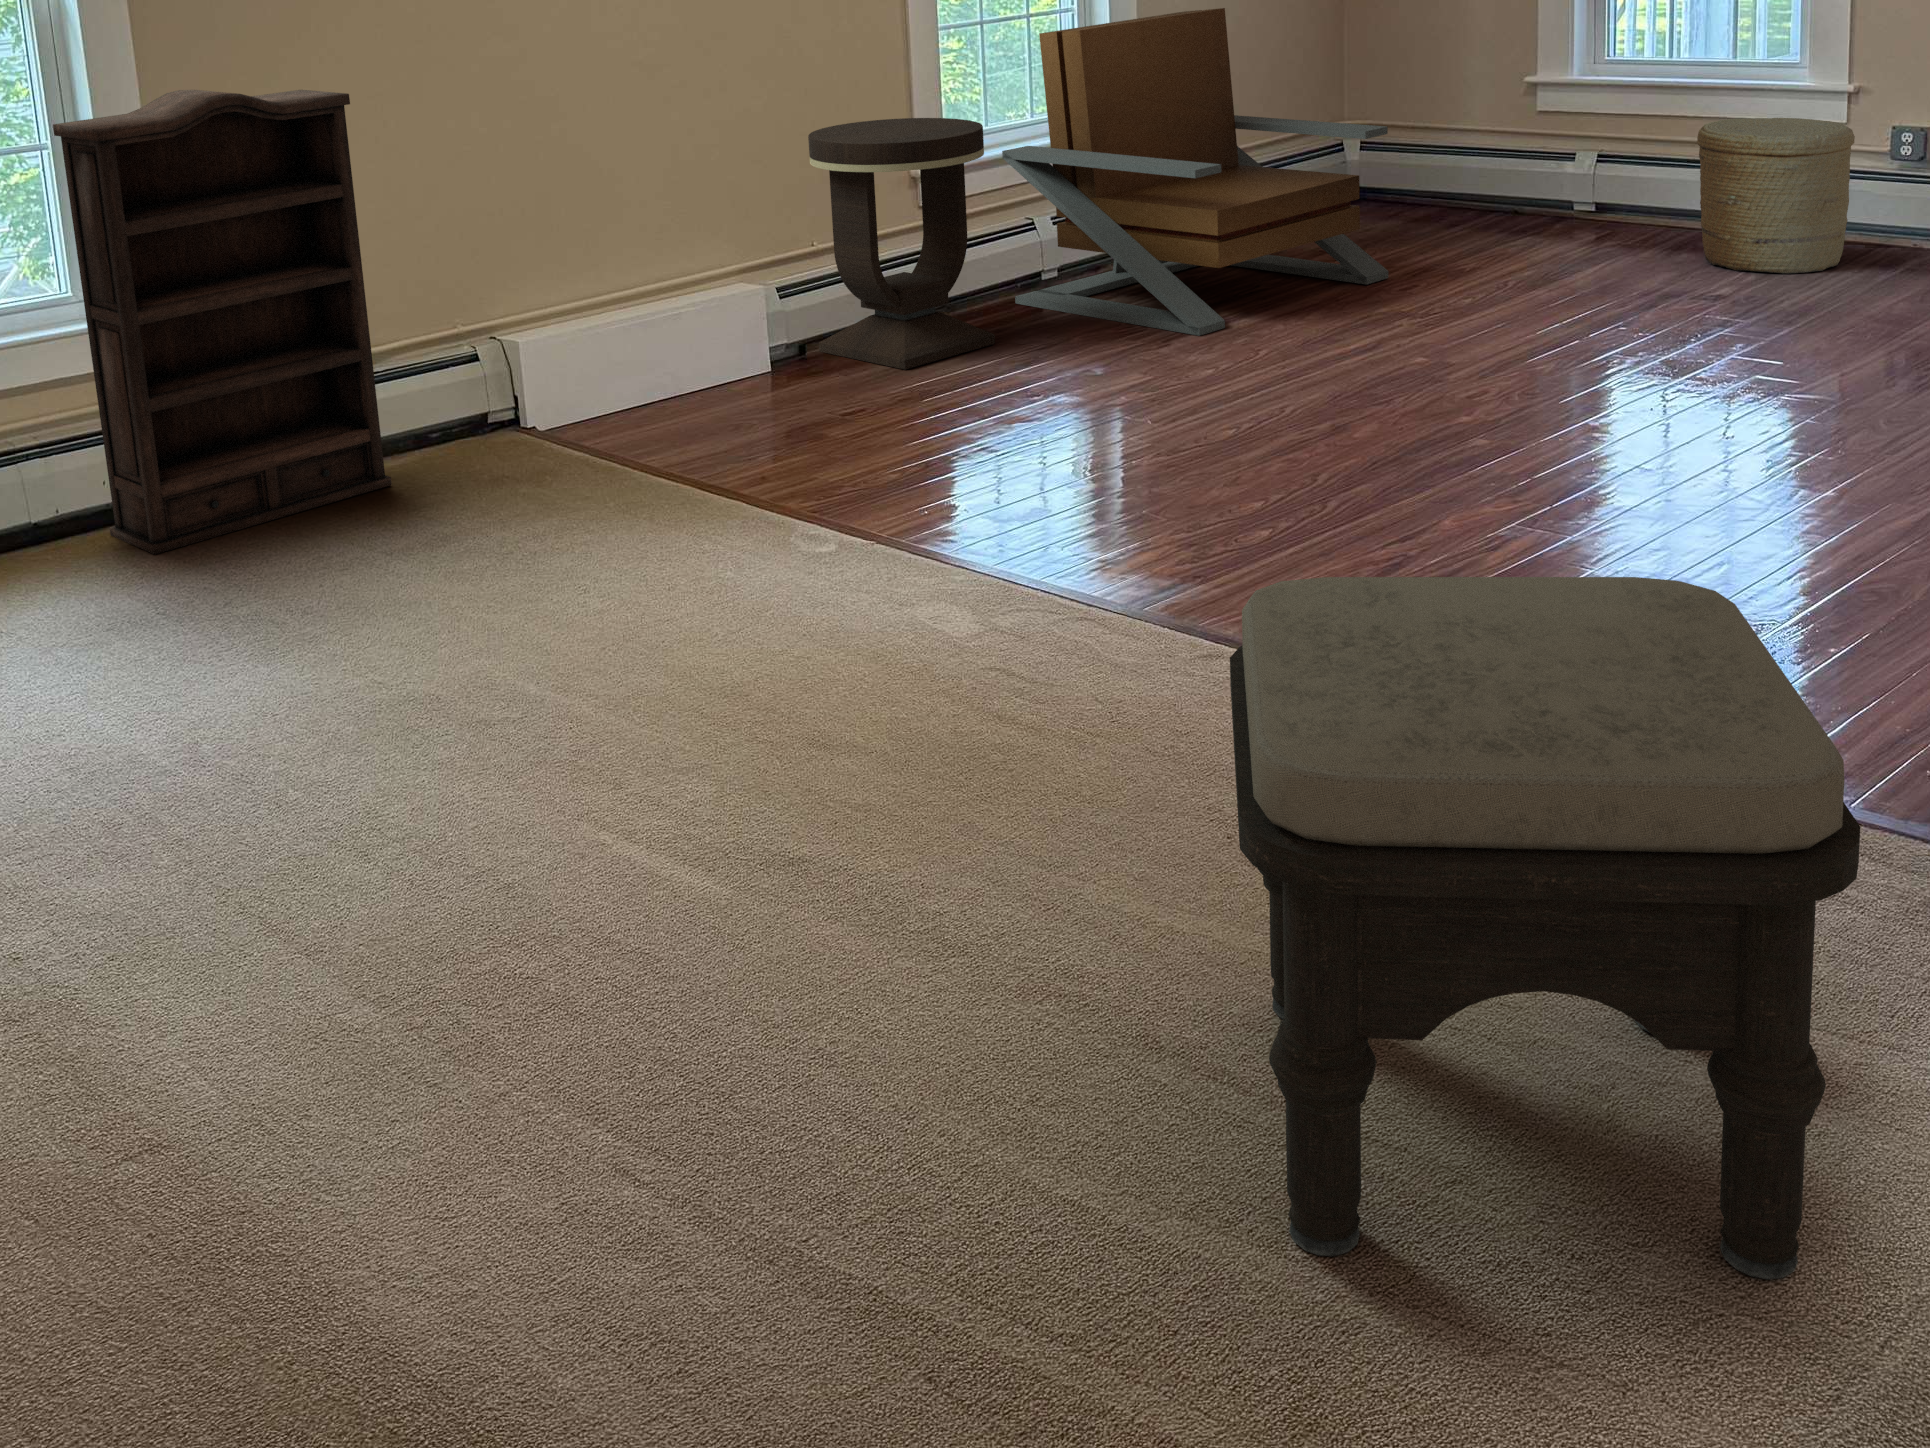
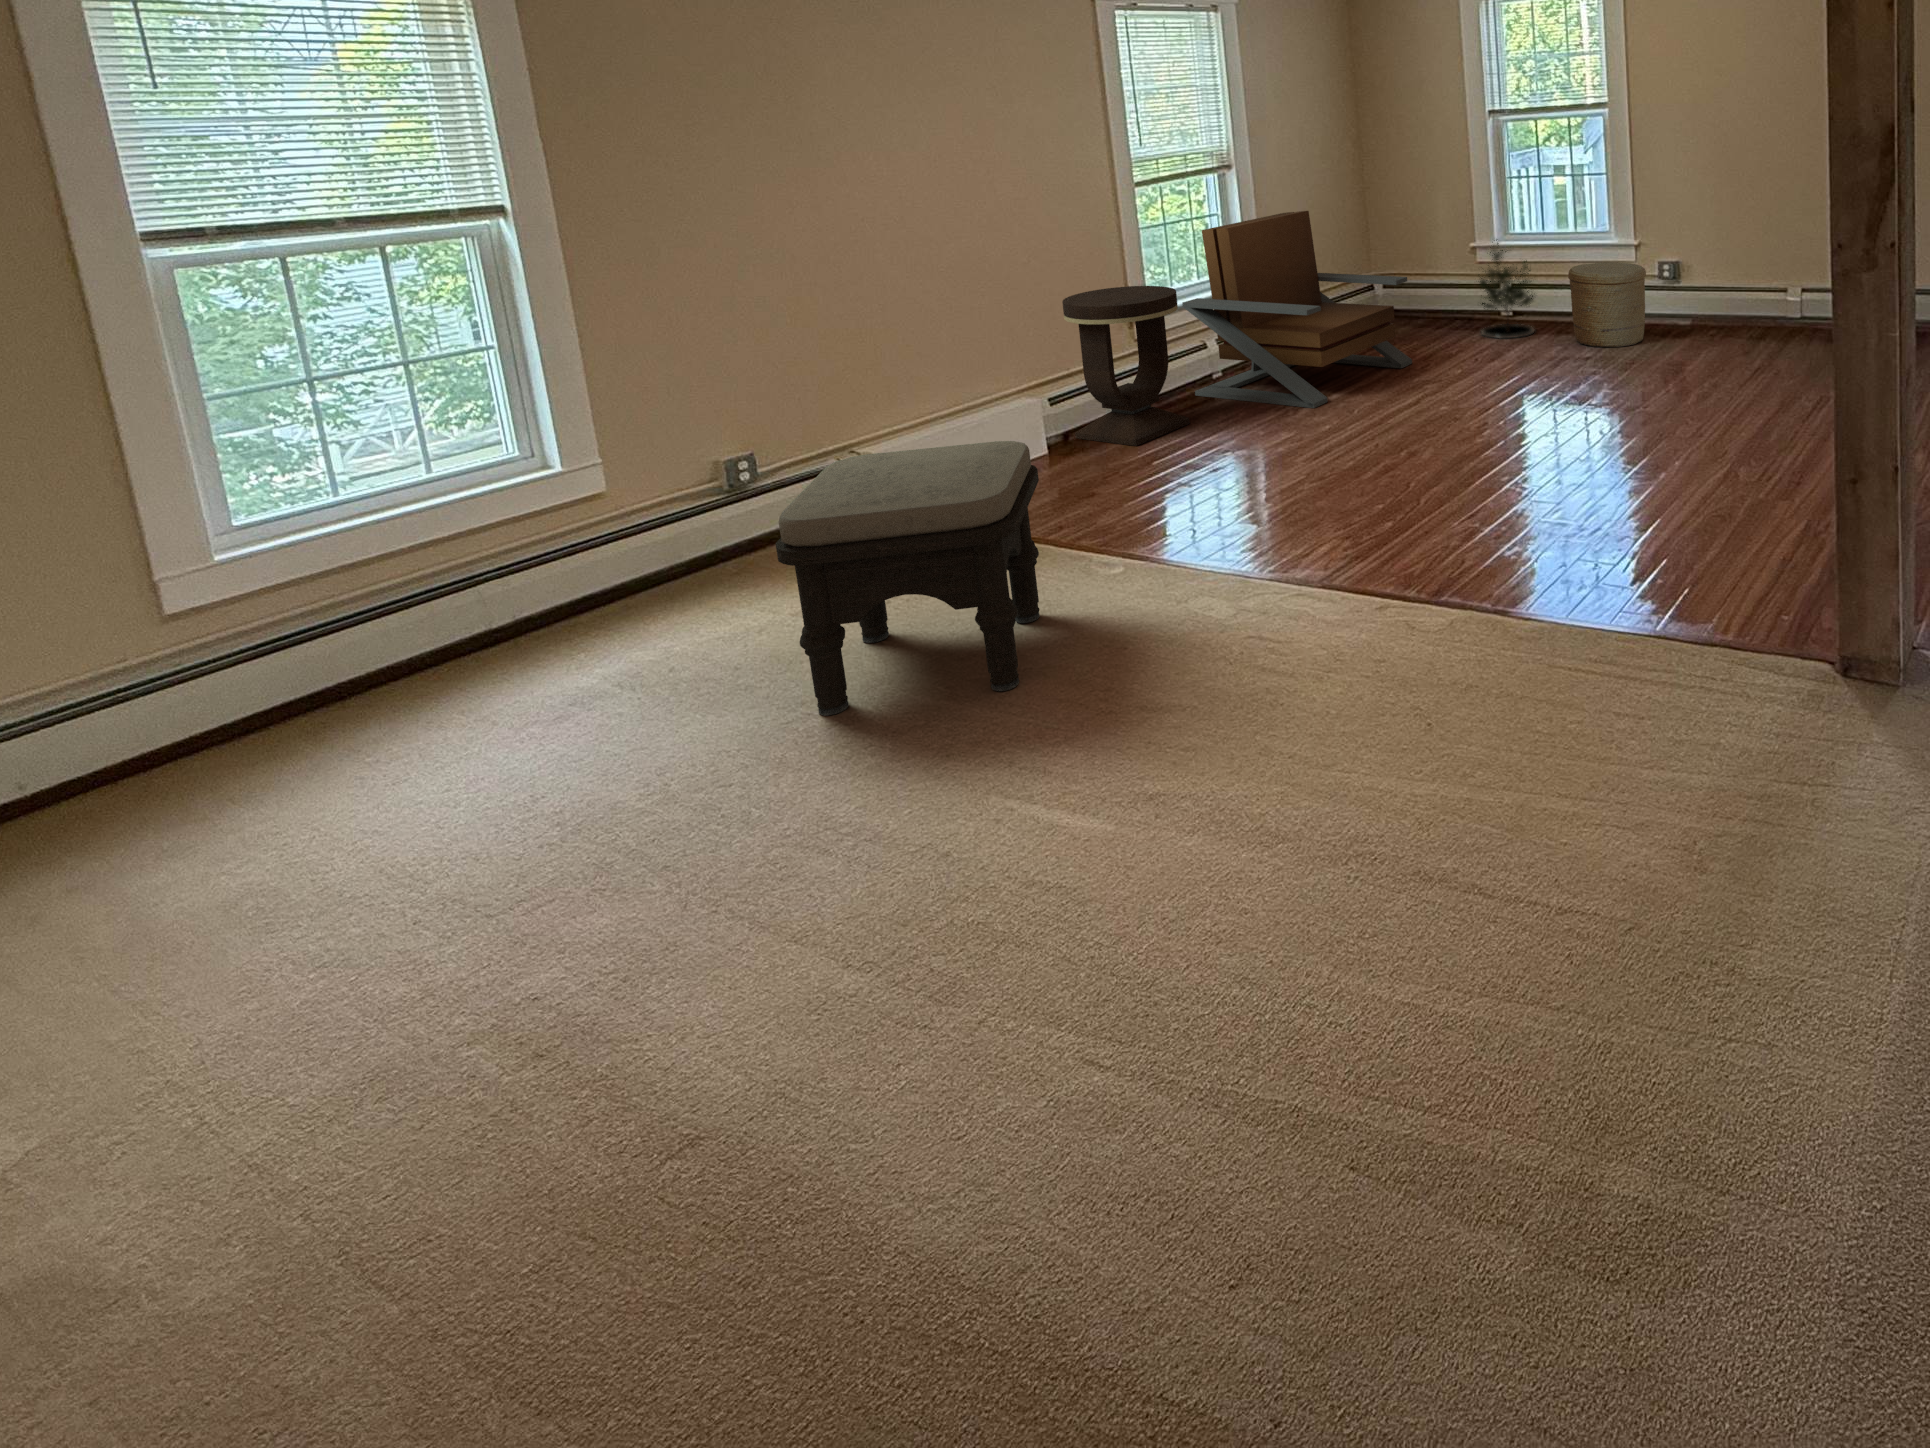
potted tree: none [1520,65,1640,248] -> present [1478,239,1534,339]
bookshelf: present [53,90,392,554] -> none [499,295,787,643]
ottoman: present [1230,577,1860,1280] -> present [775,441,1040,716]

